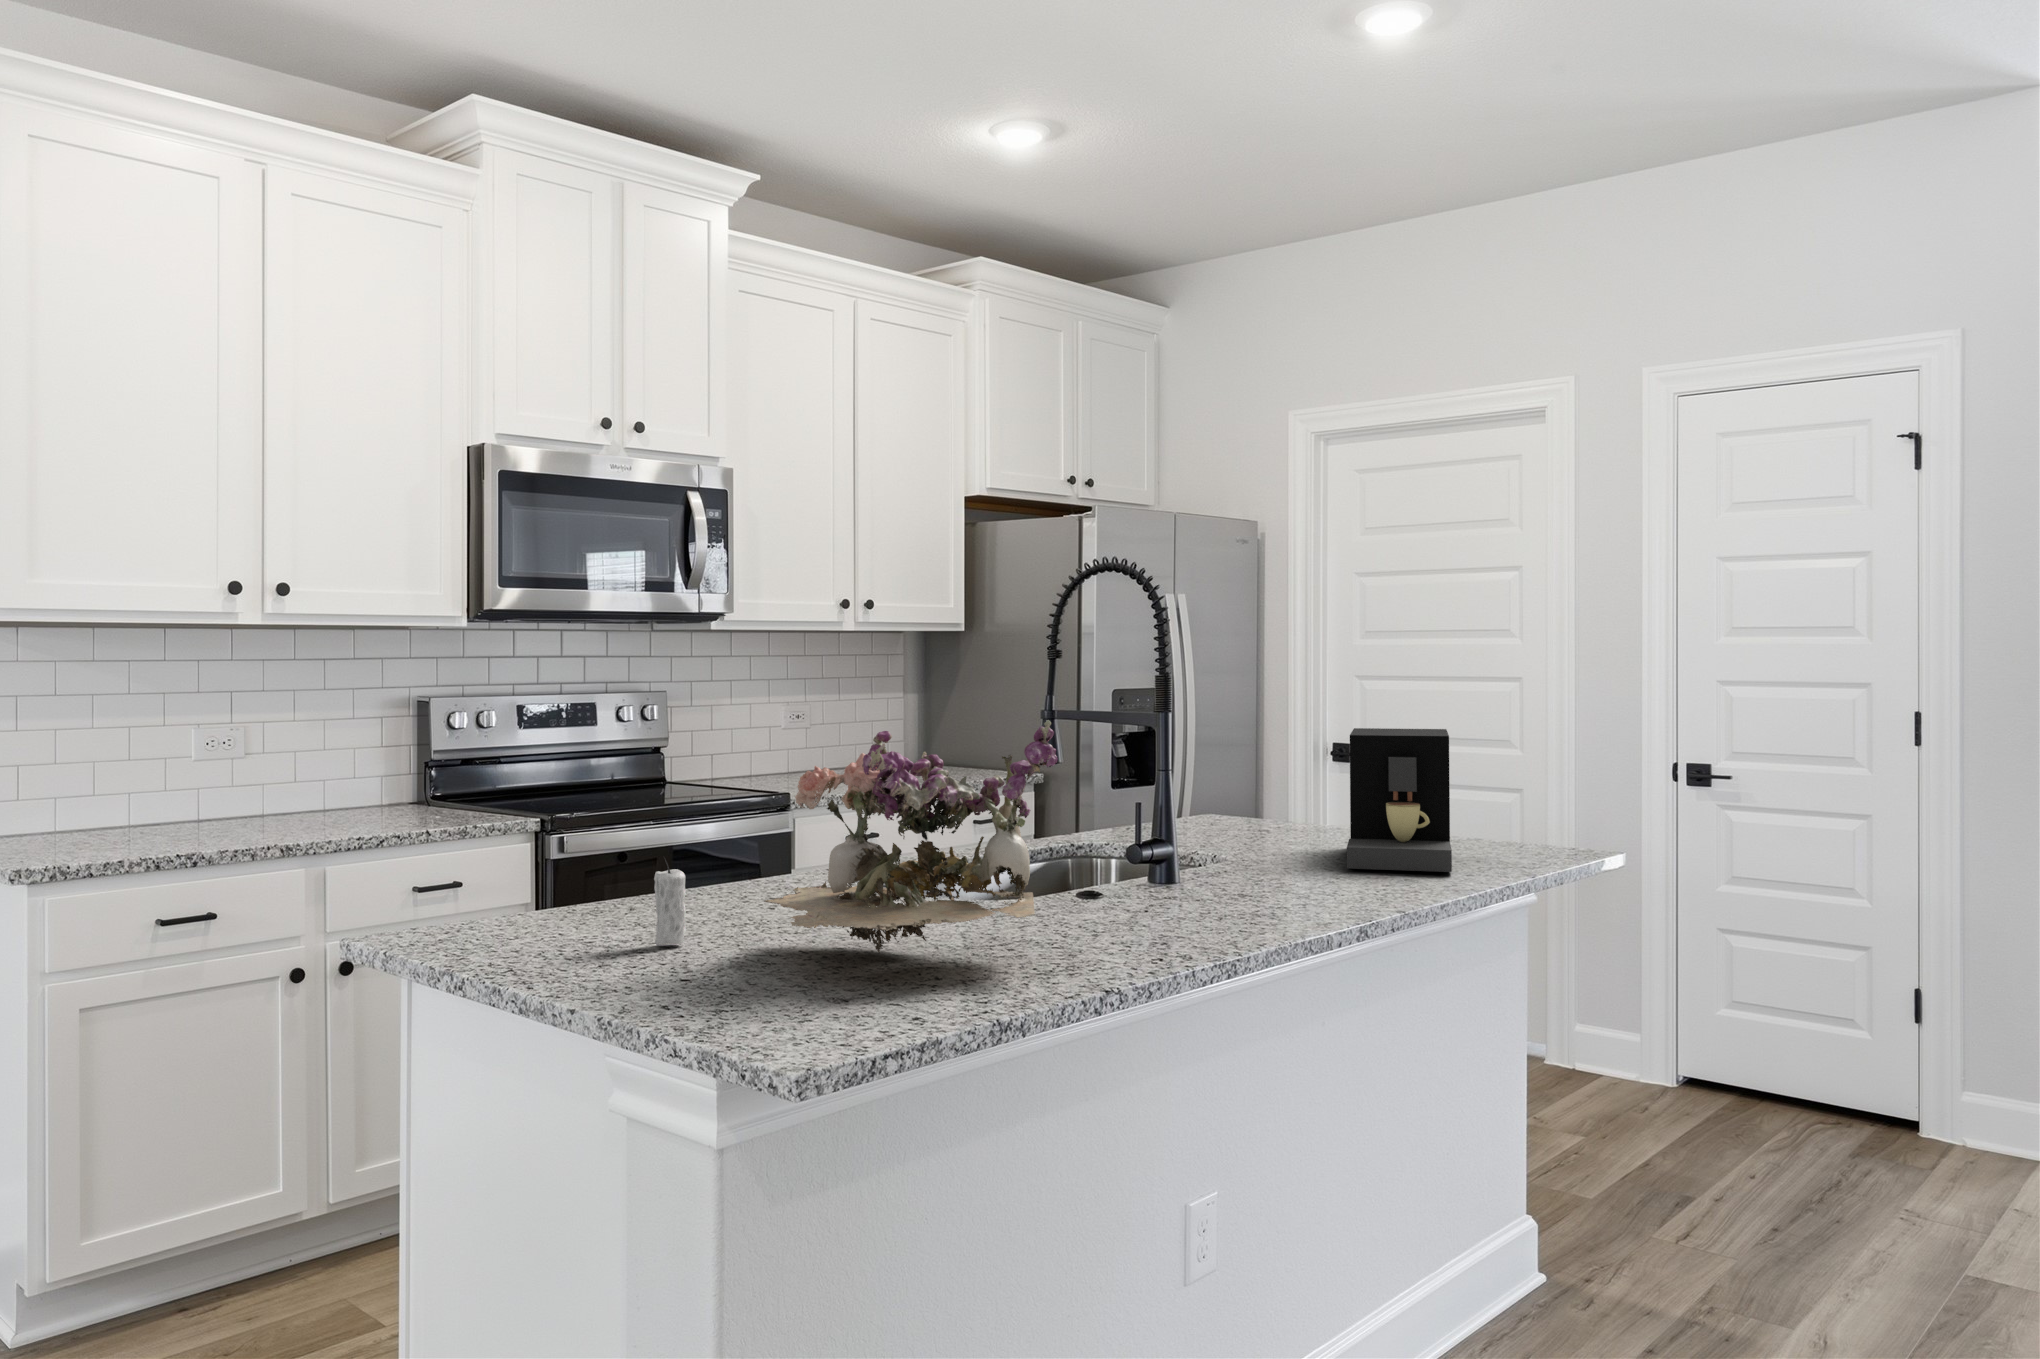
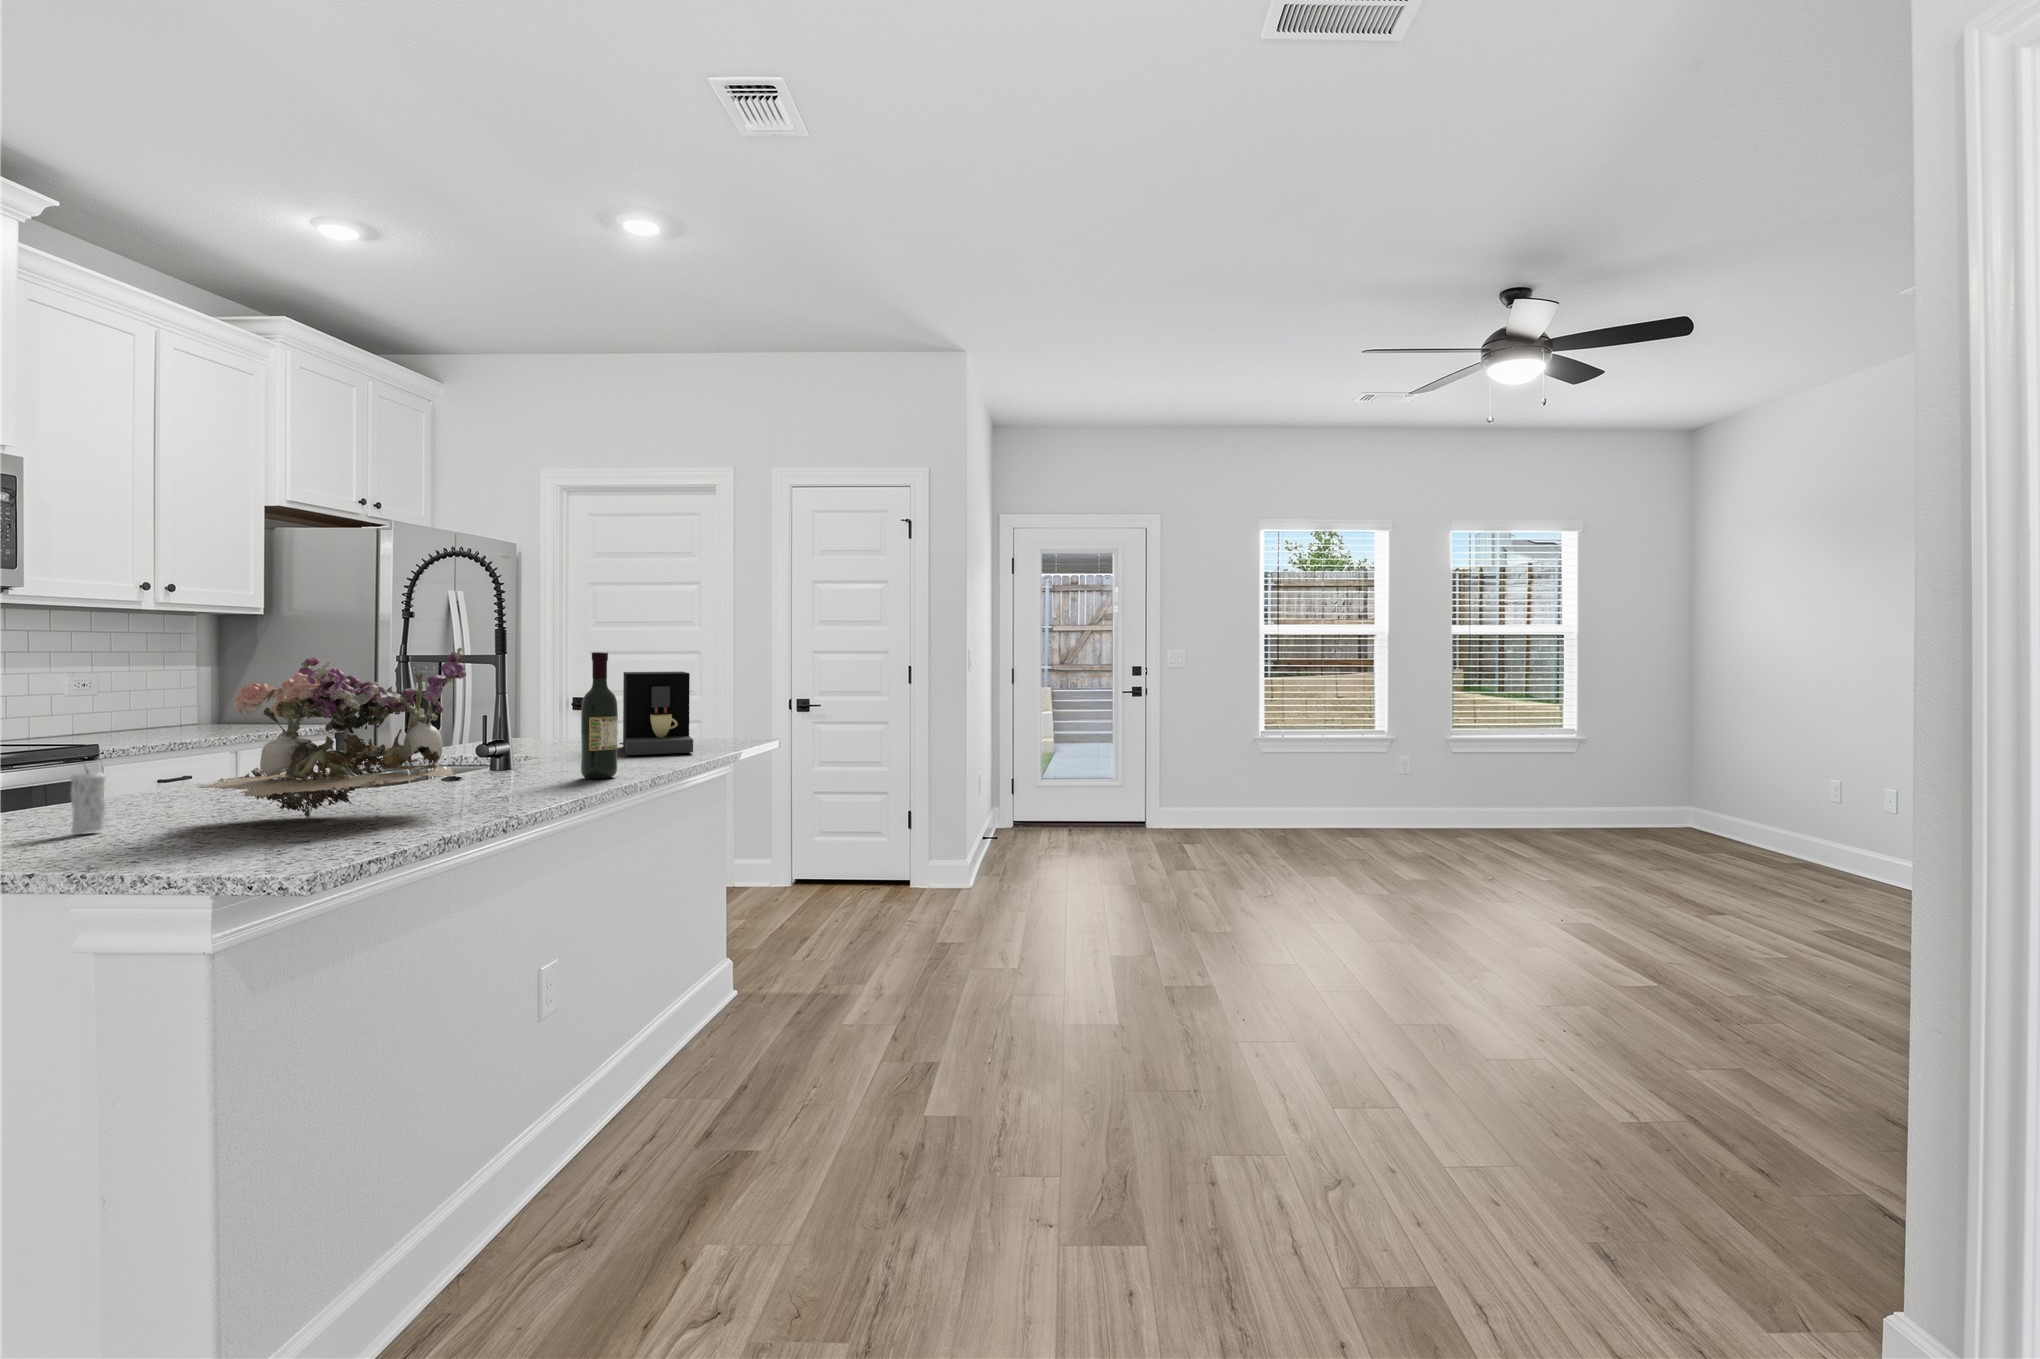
wine bottle: none [1252,714,1306,918] -> present [581,652,618,779]

